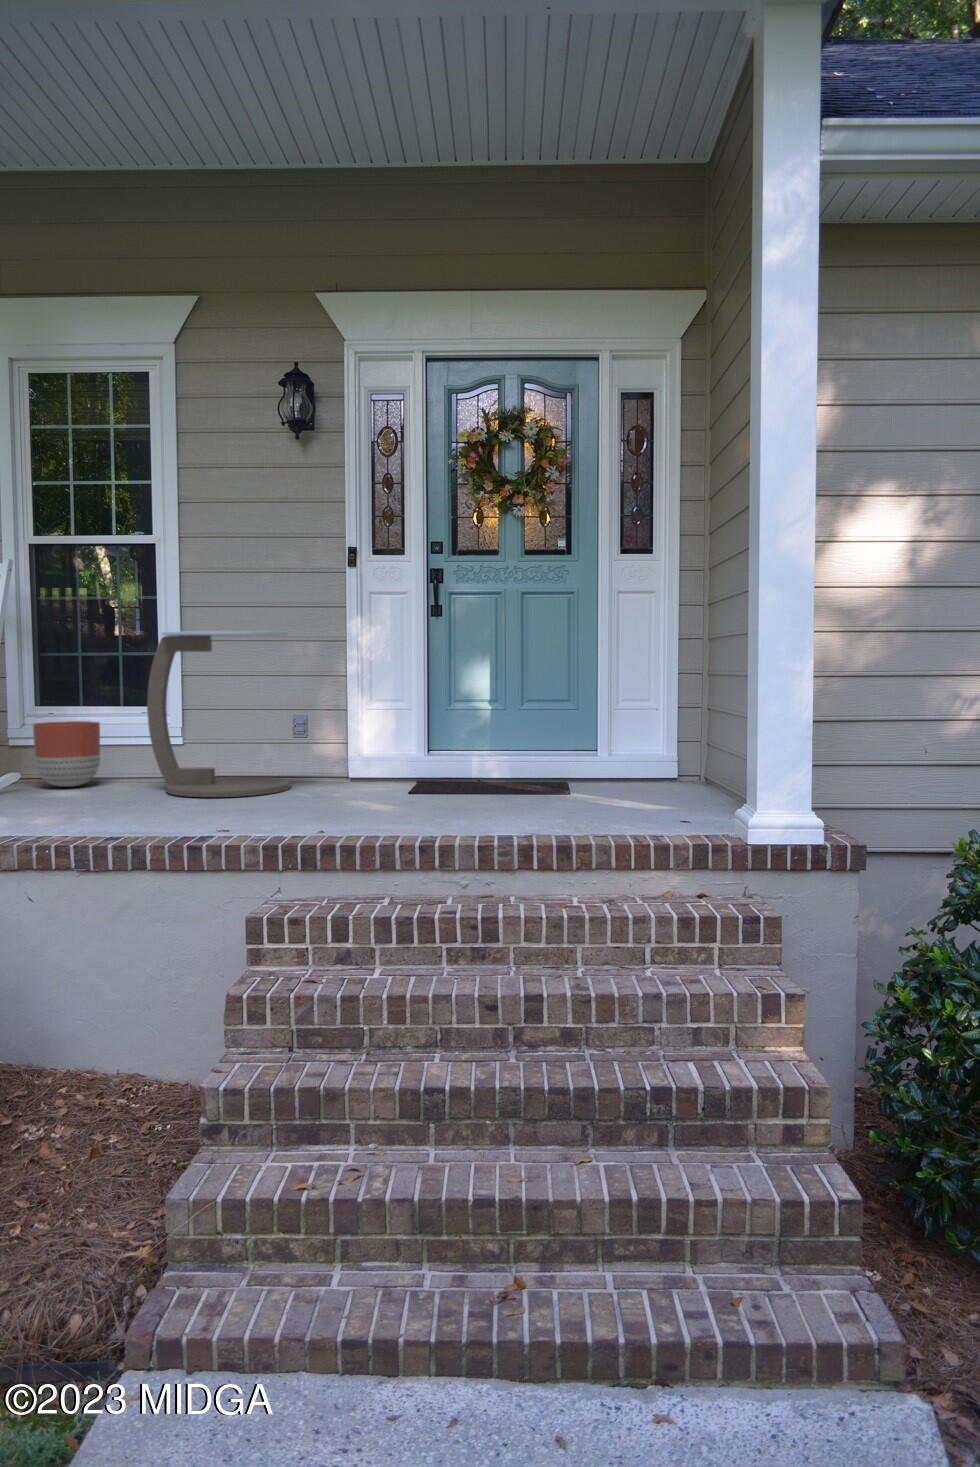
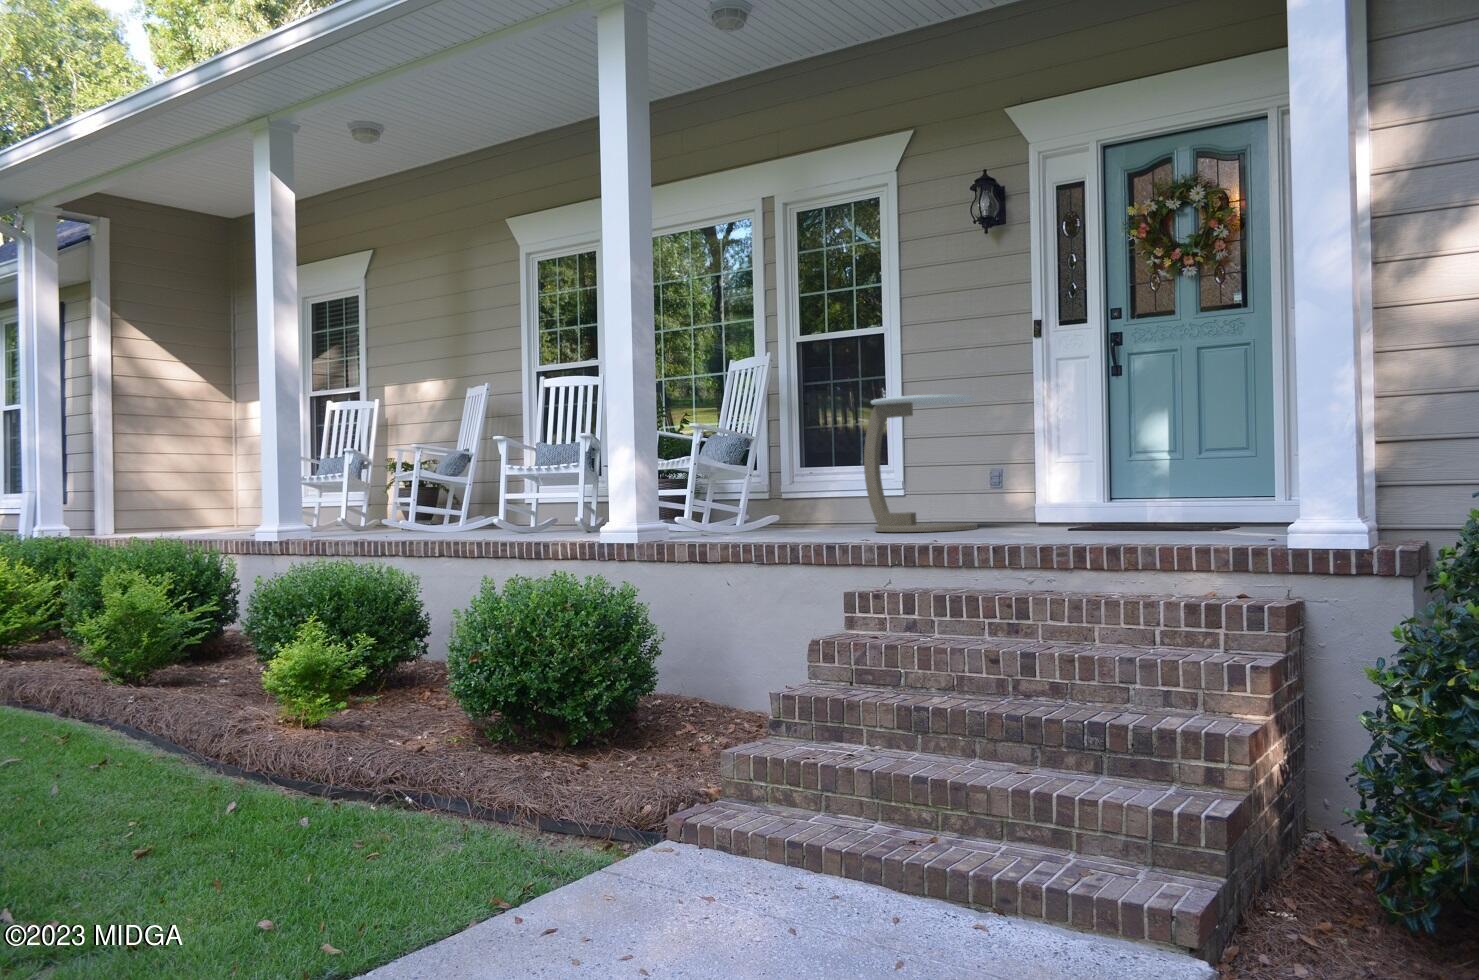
planter: present [33,721,100,787] -> none [790,480,840,530]

